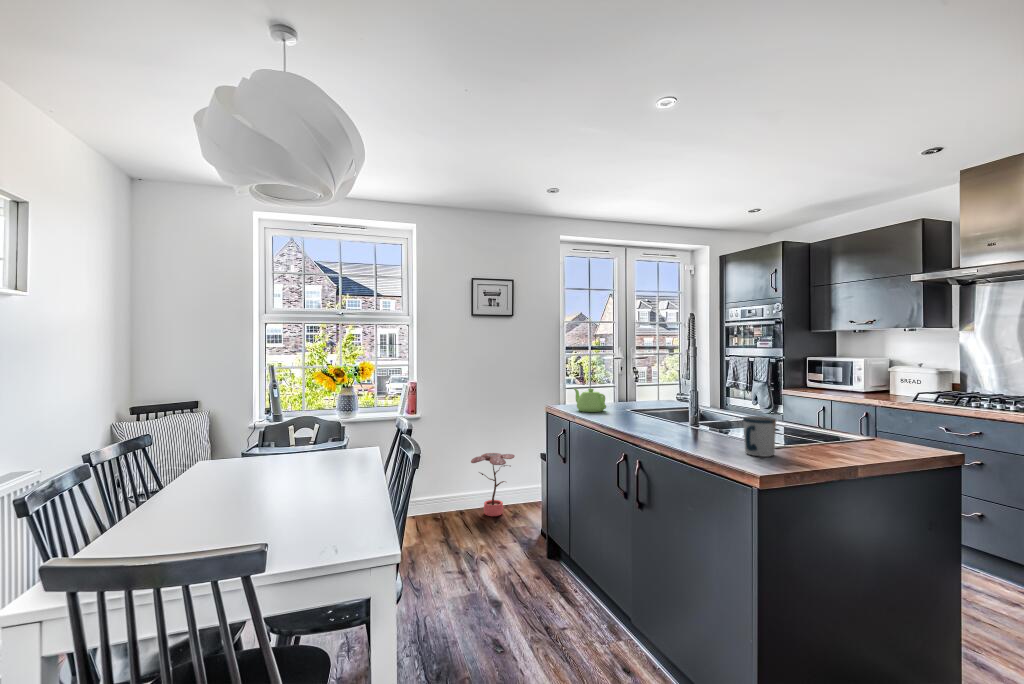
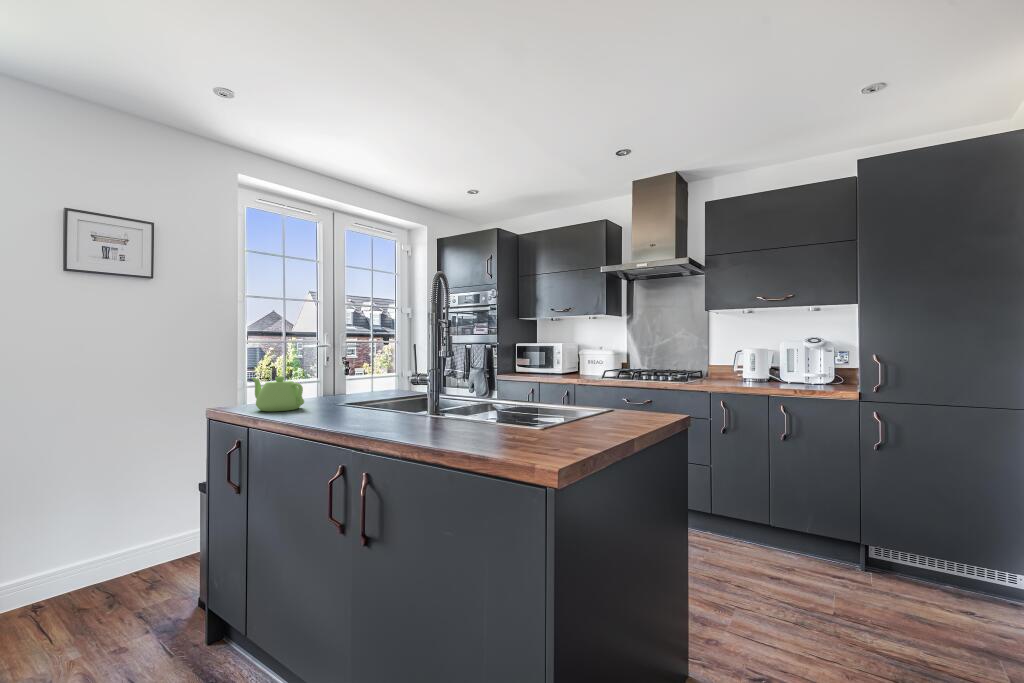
mug: present [743,416,776,457] -> none [518,393,562,452]
potted plant: present [471,453,515,516] -> none [65,487,159,593]

